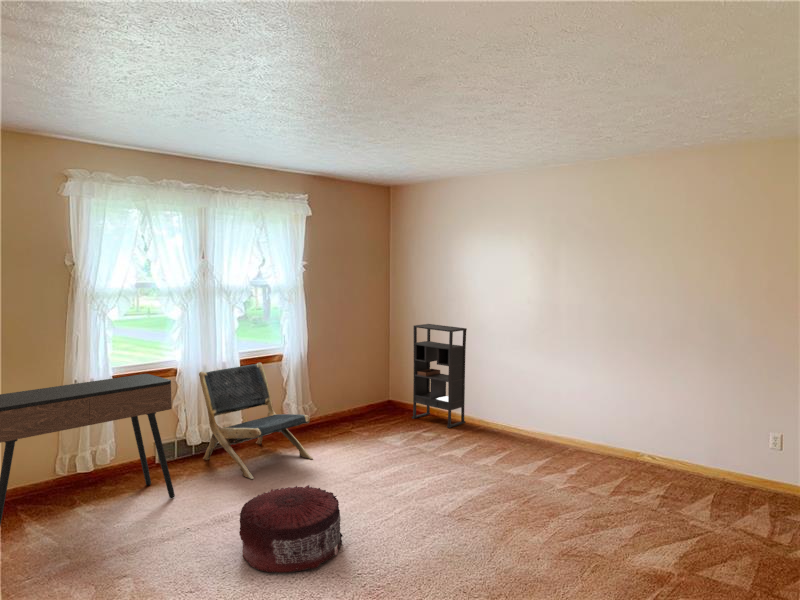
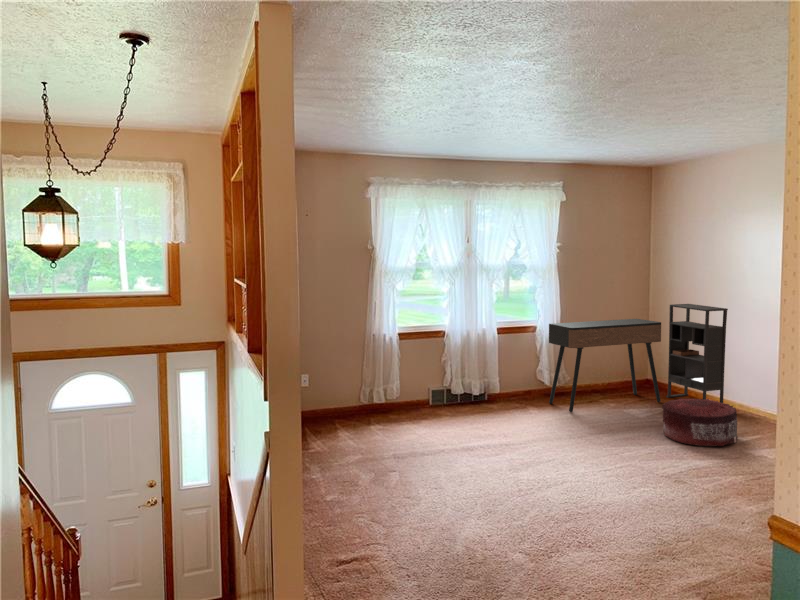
lounge chair: present [199,363,313,479] -> none [462,331,555,424]
console table: present [0,374,175,525] -> present [549,319,661,412]
pouf: present [239,485,342,573] -> present [663,398,738,446]

